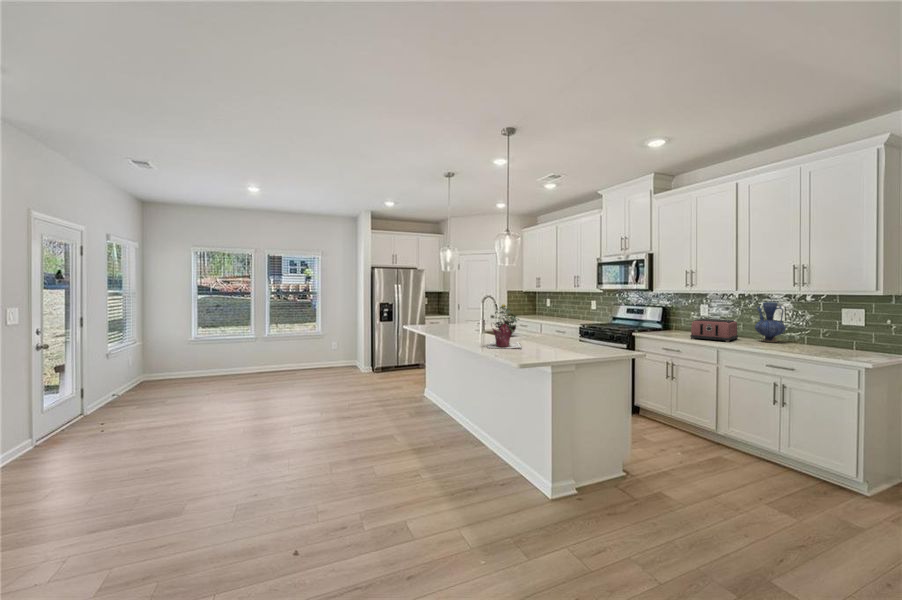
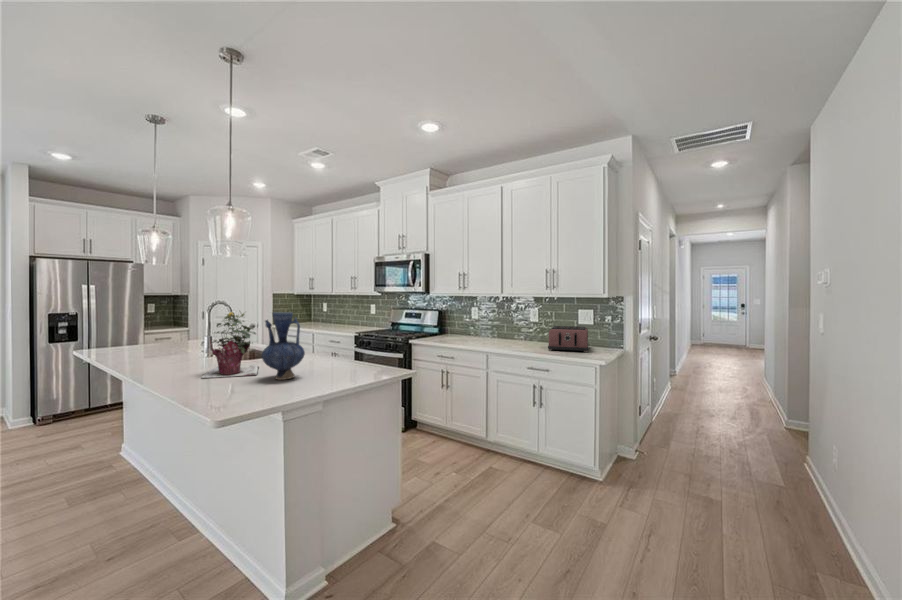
vase: present [755,302,786,342] -> present [262,312,305,380]
toaster: present [690,319,738,342] -> present [548,326,588,352]

